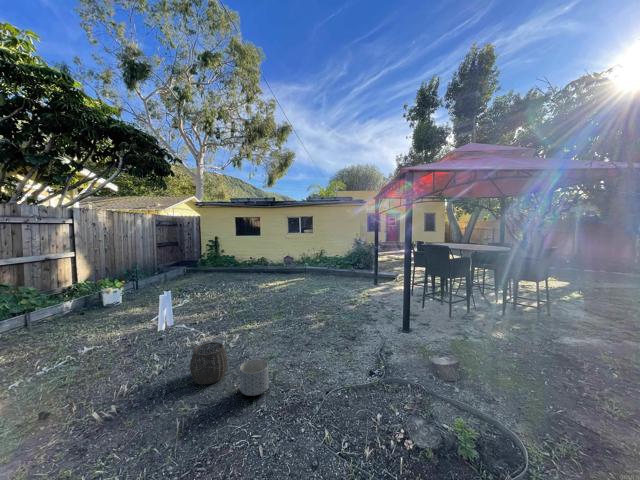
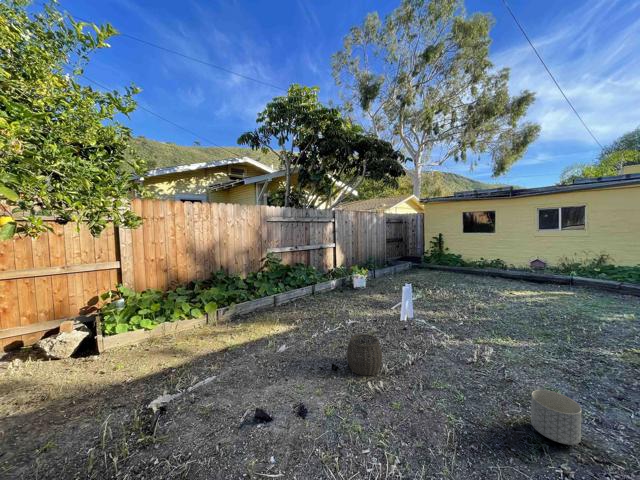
woven basket: present [190,342,228,385] -> present [347,334,382,376]

